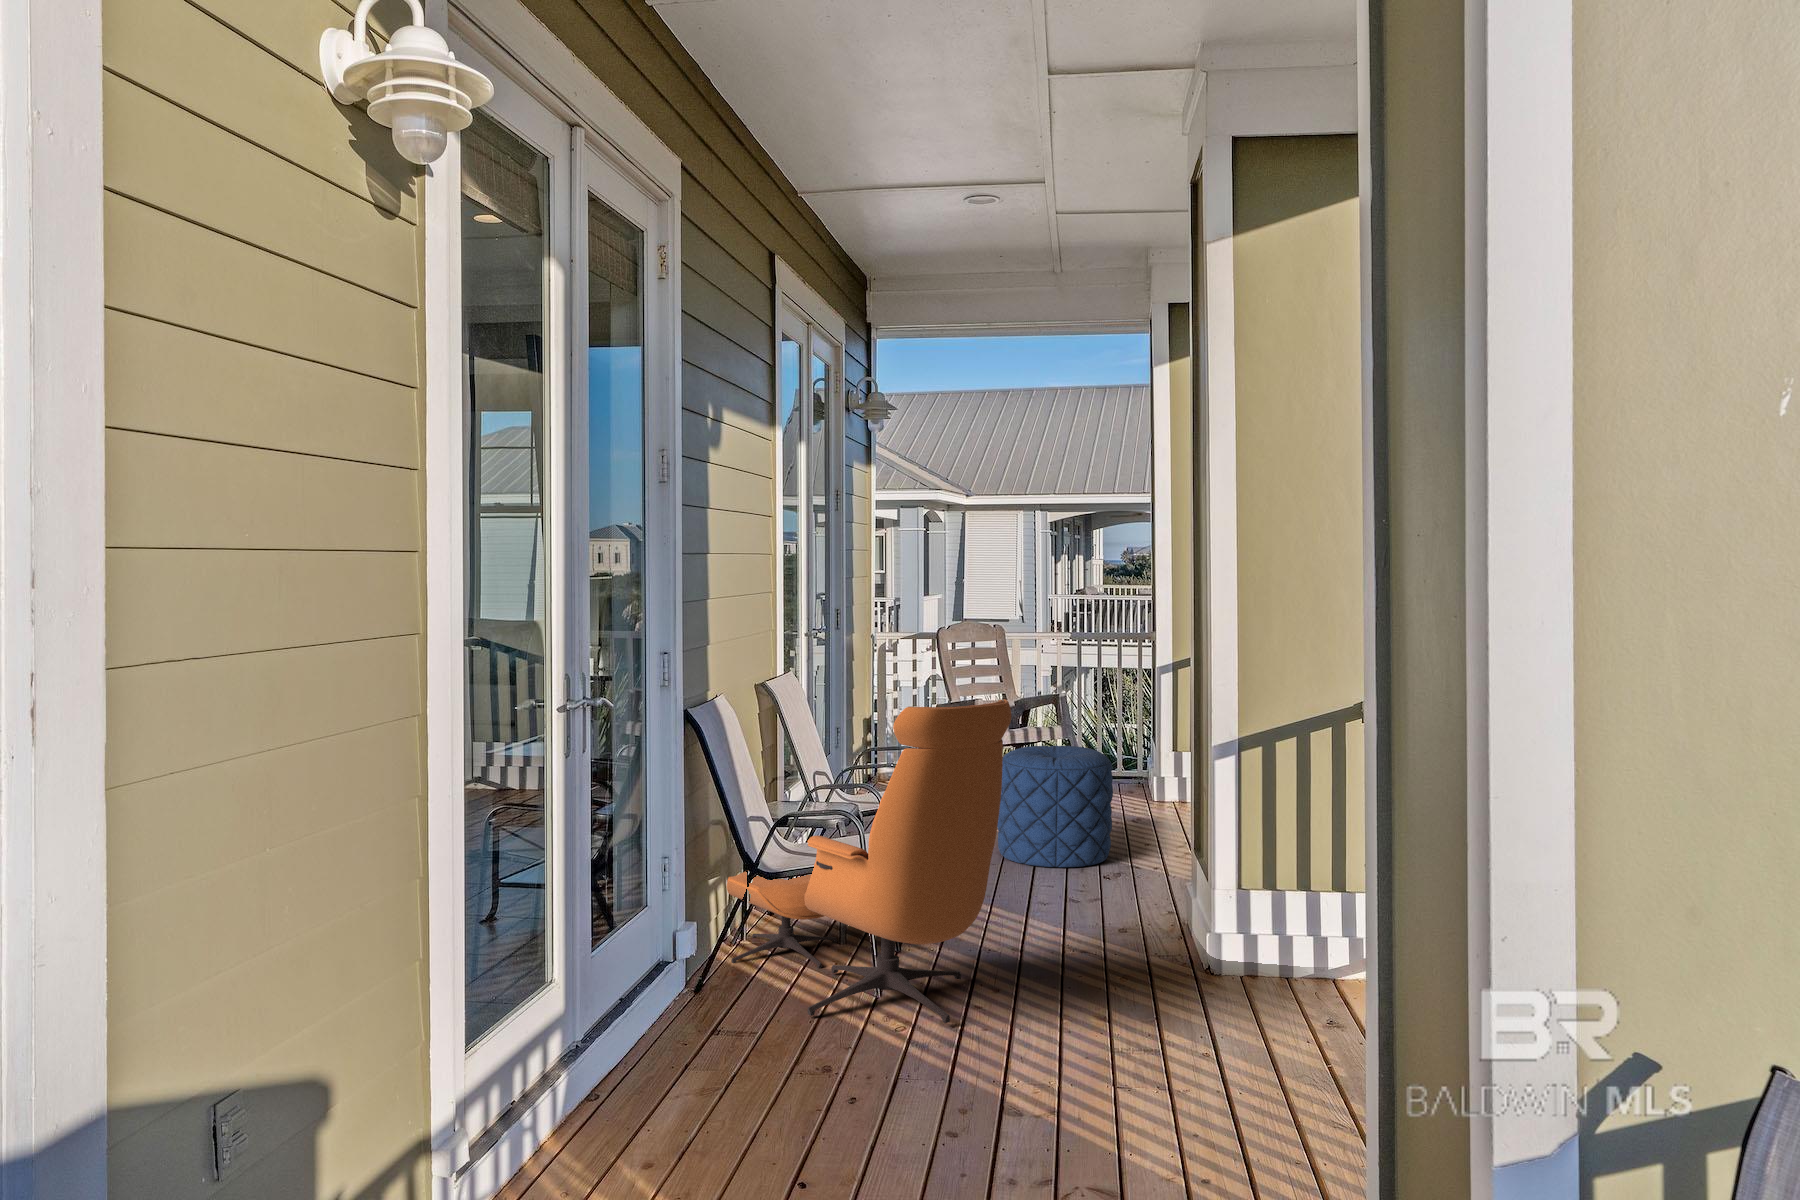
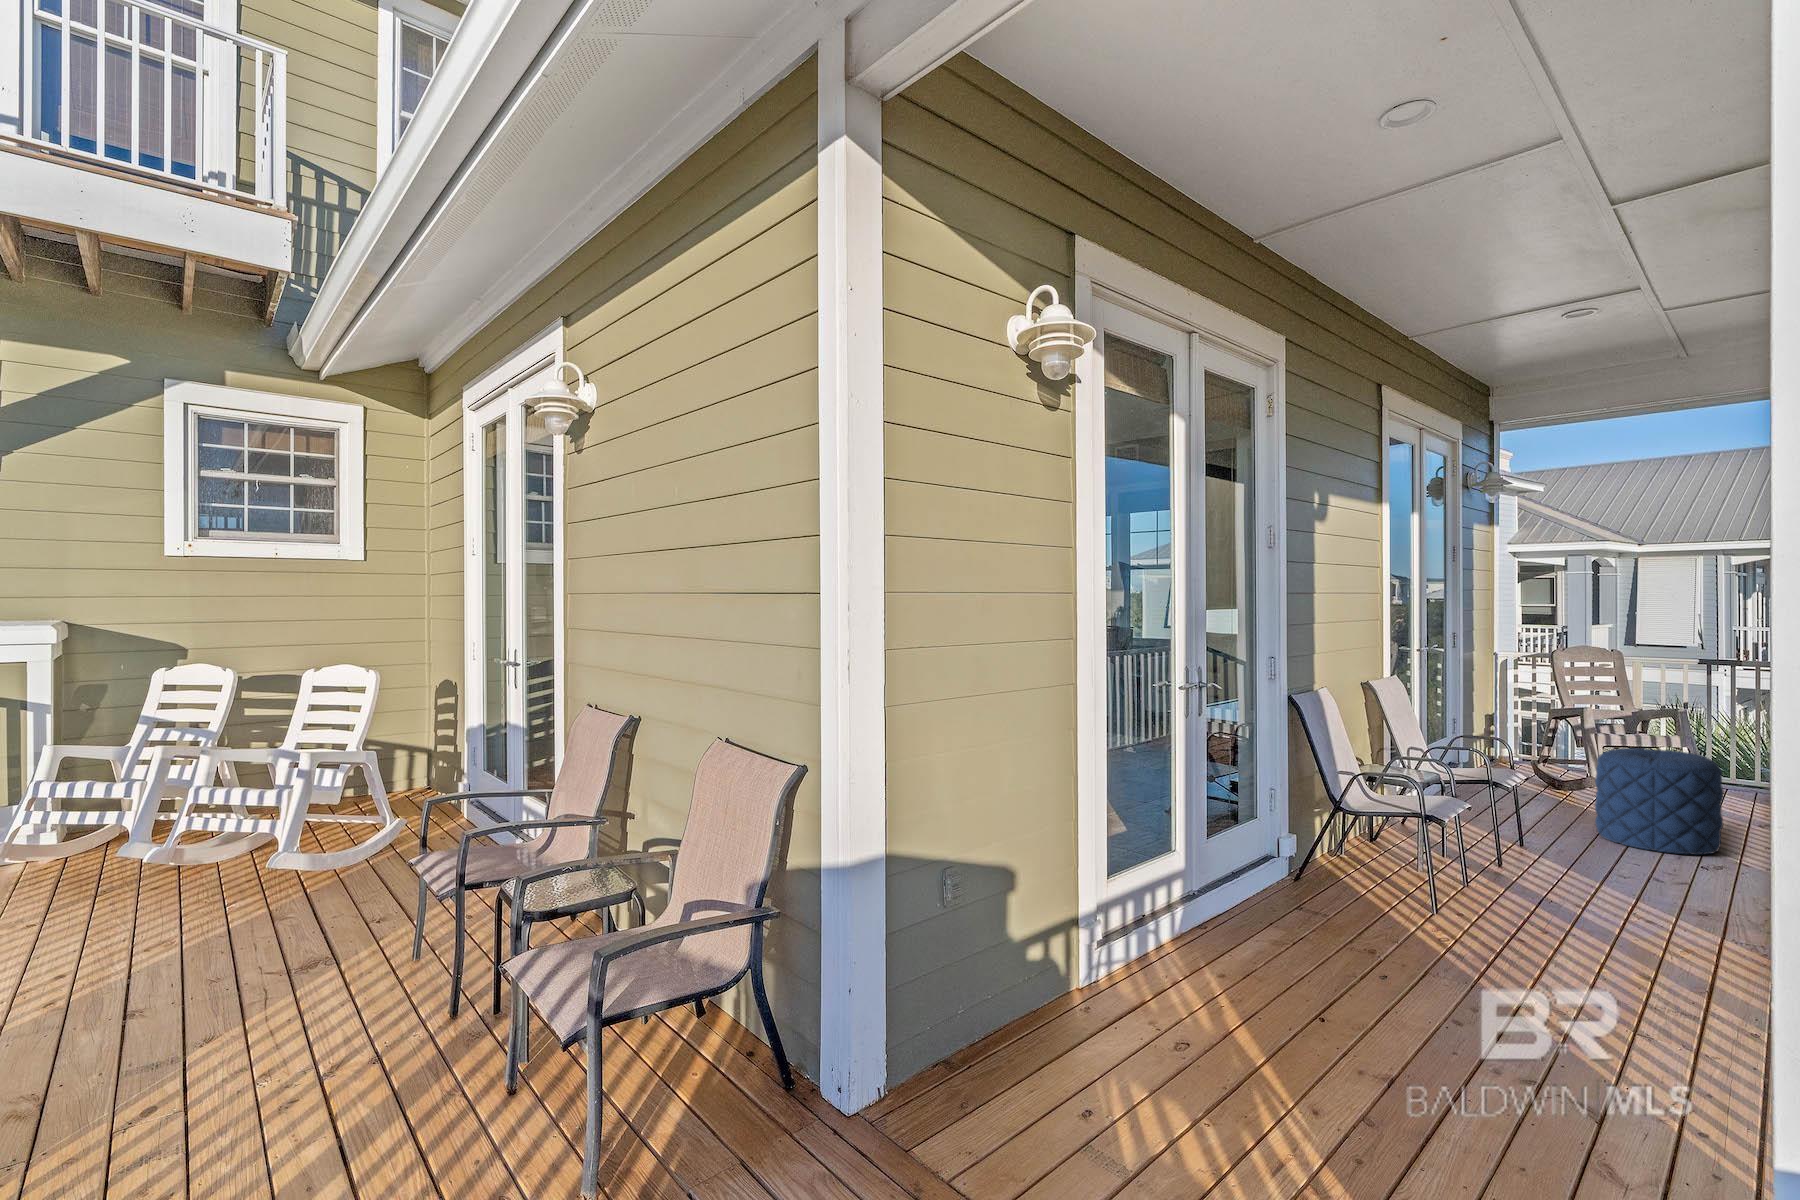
lounge chair: present [727,699,1011,1023] -> none [1326,699,1548,942]

